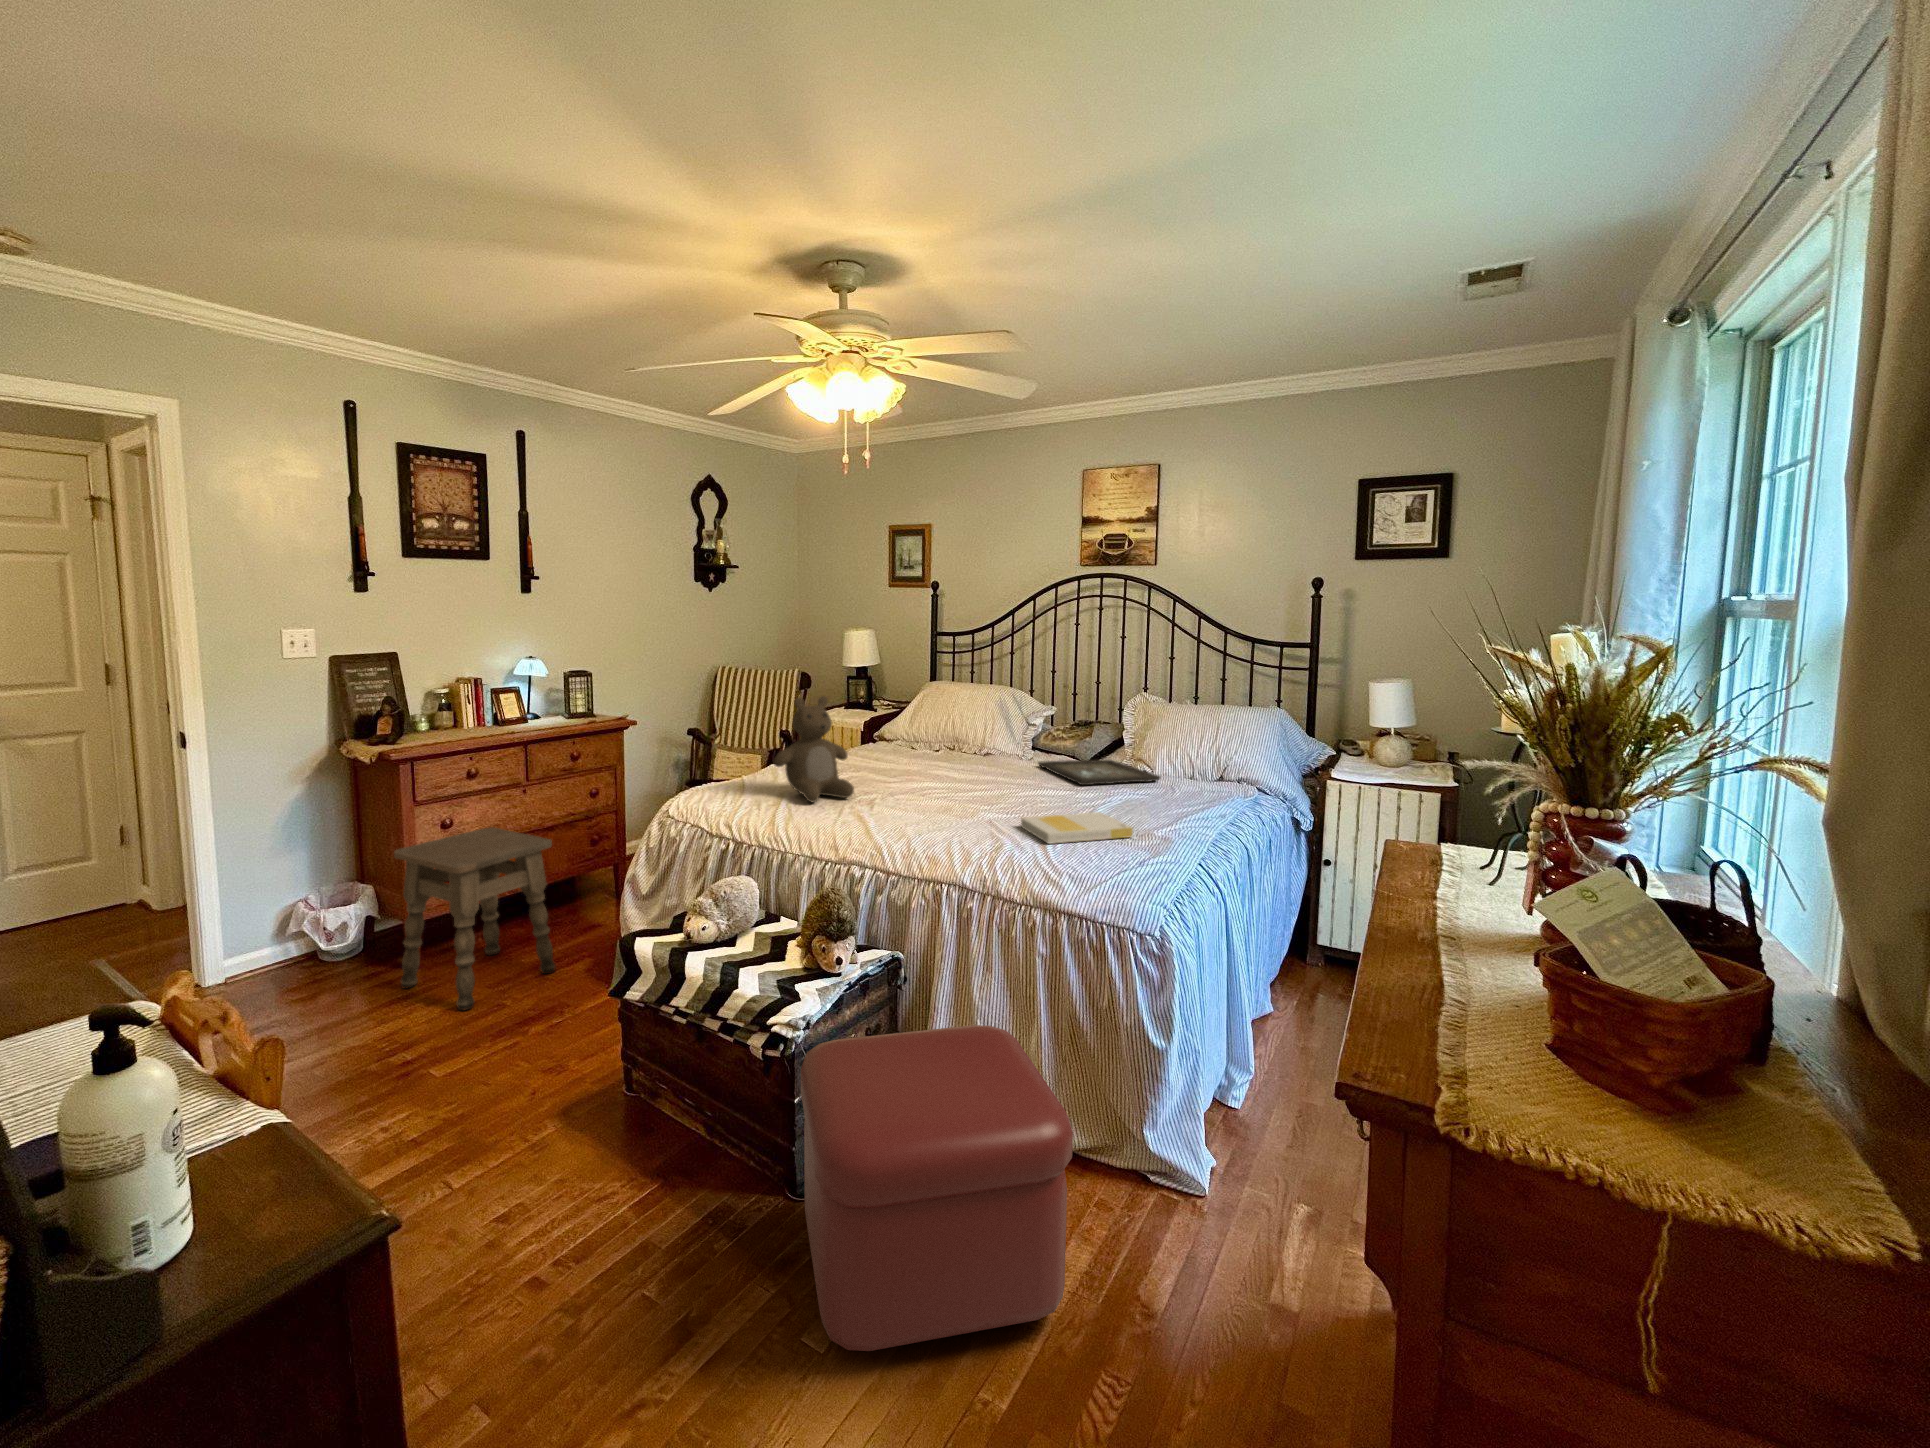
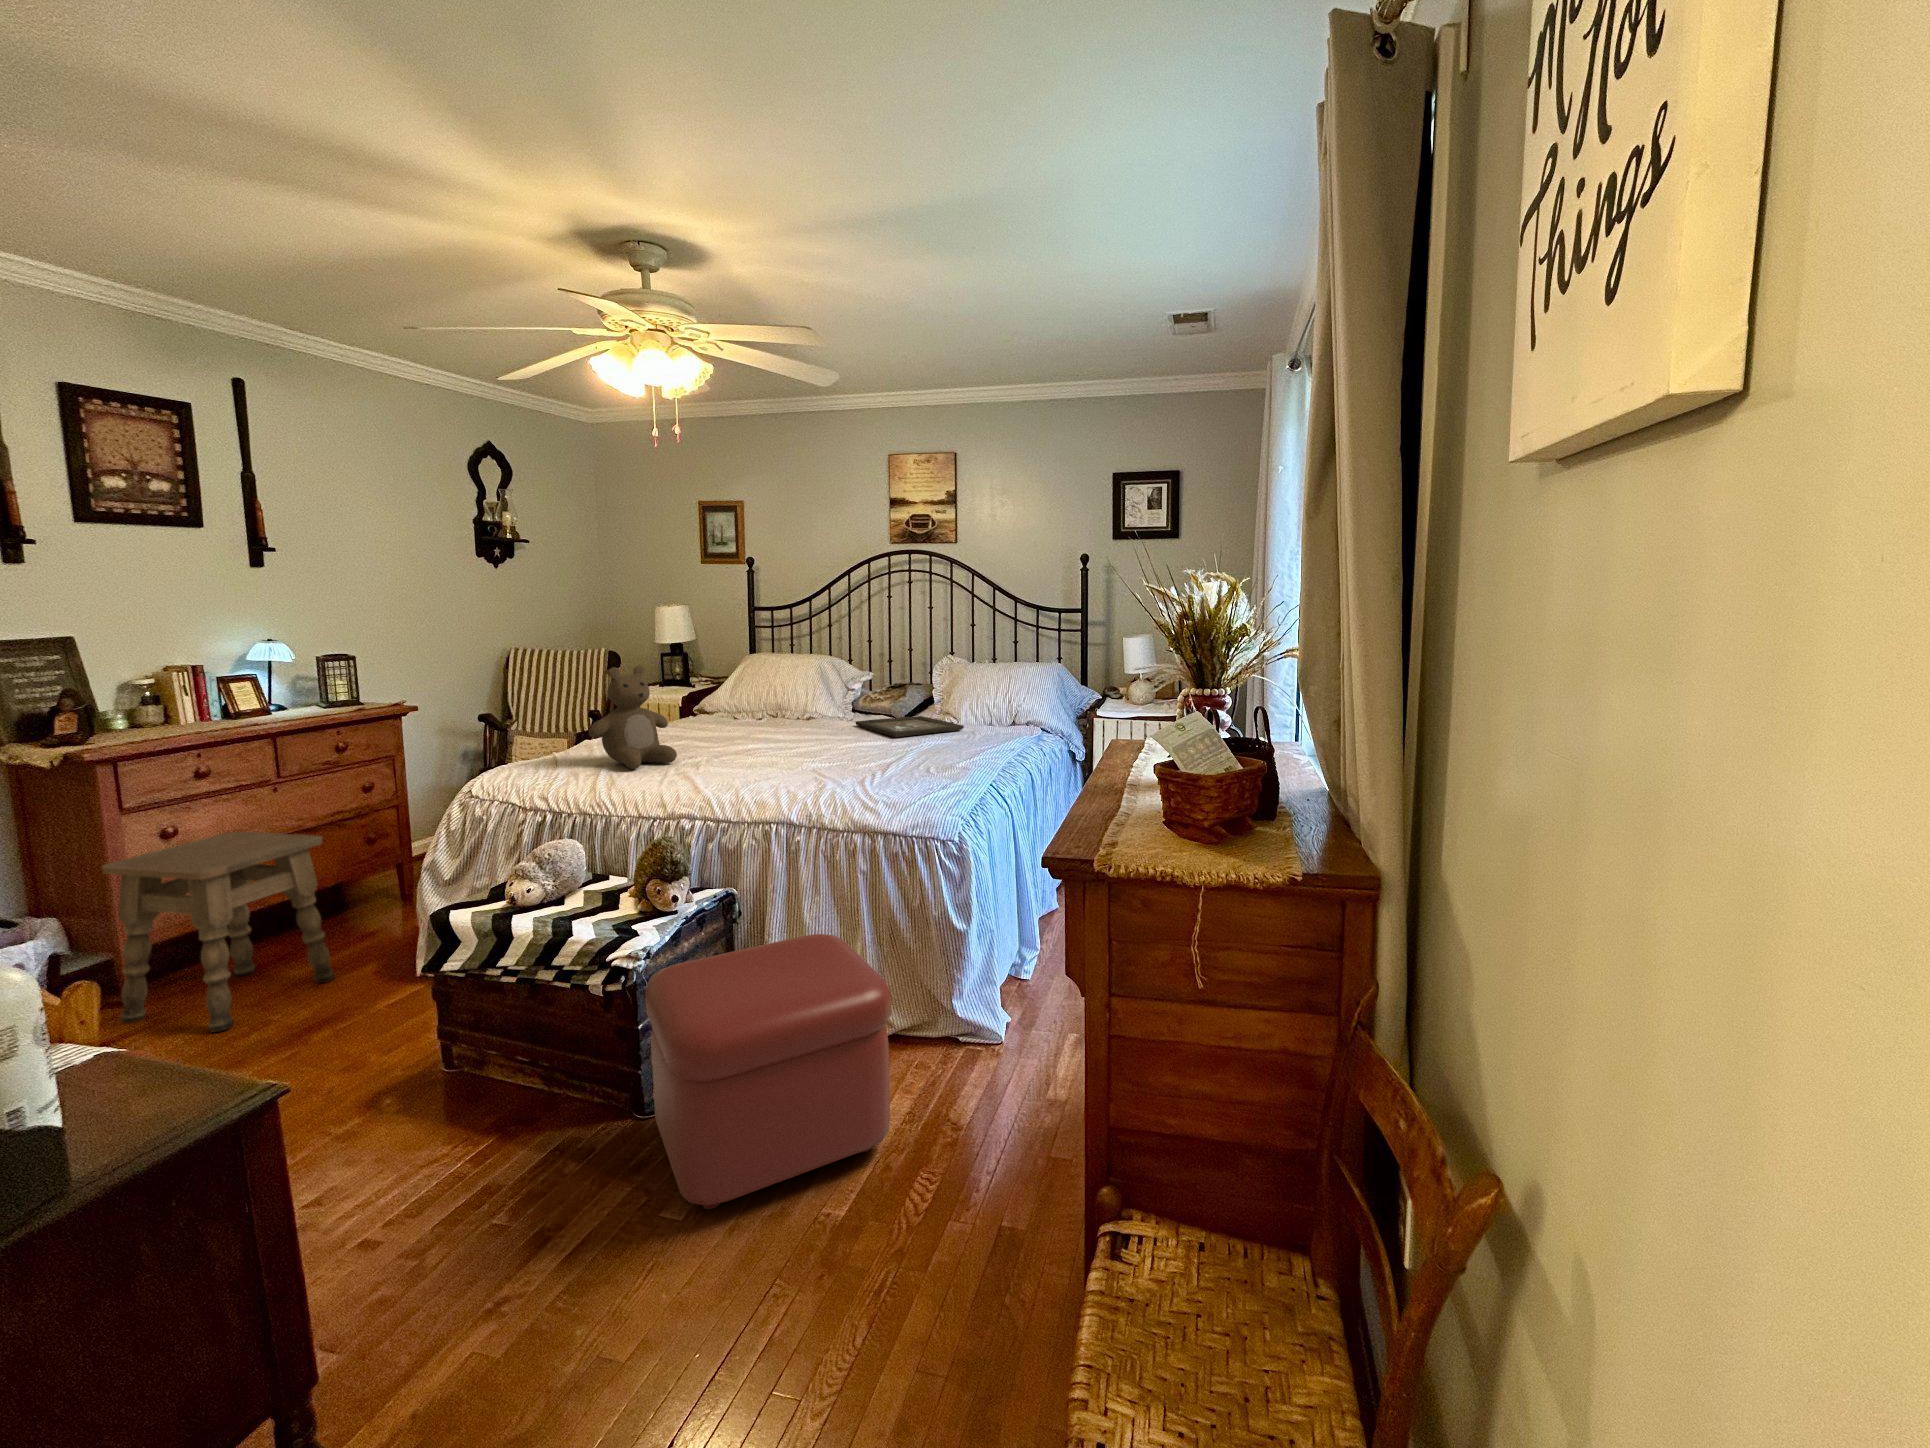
book: present [1021,812,1133,844] -> none [840,755,938,782]

